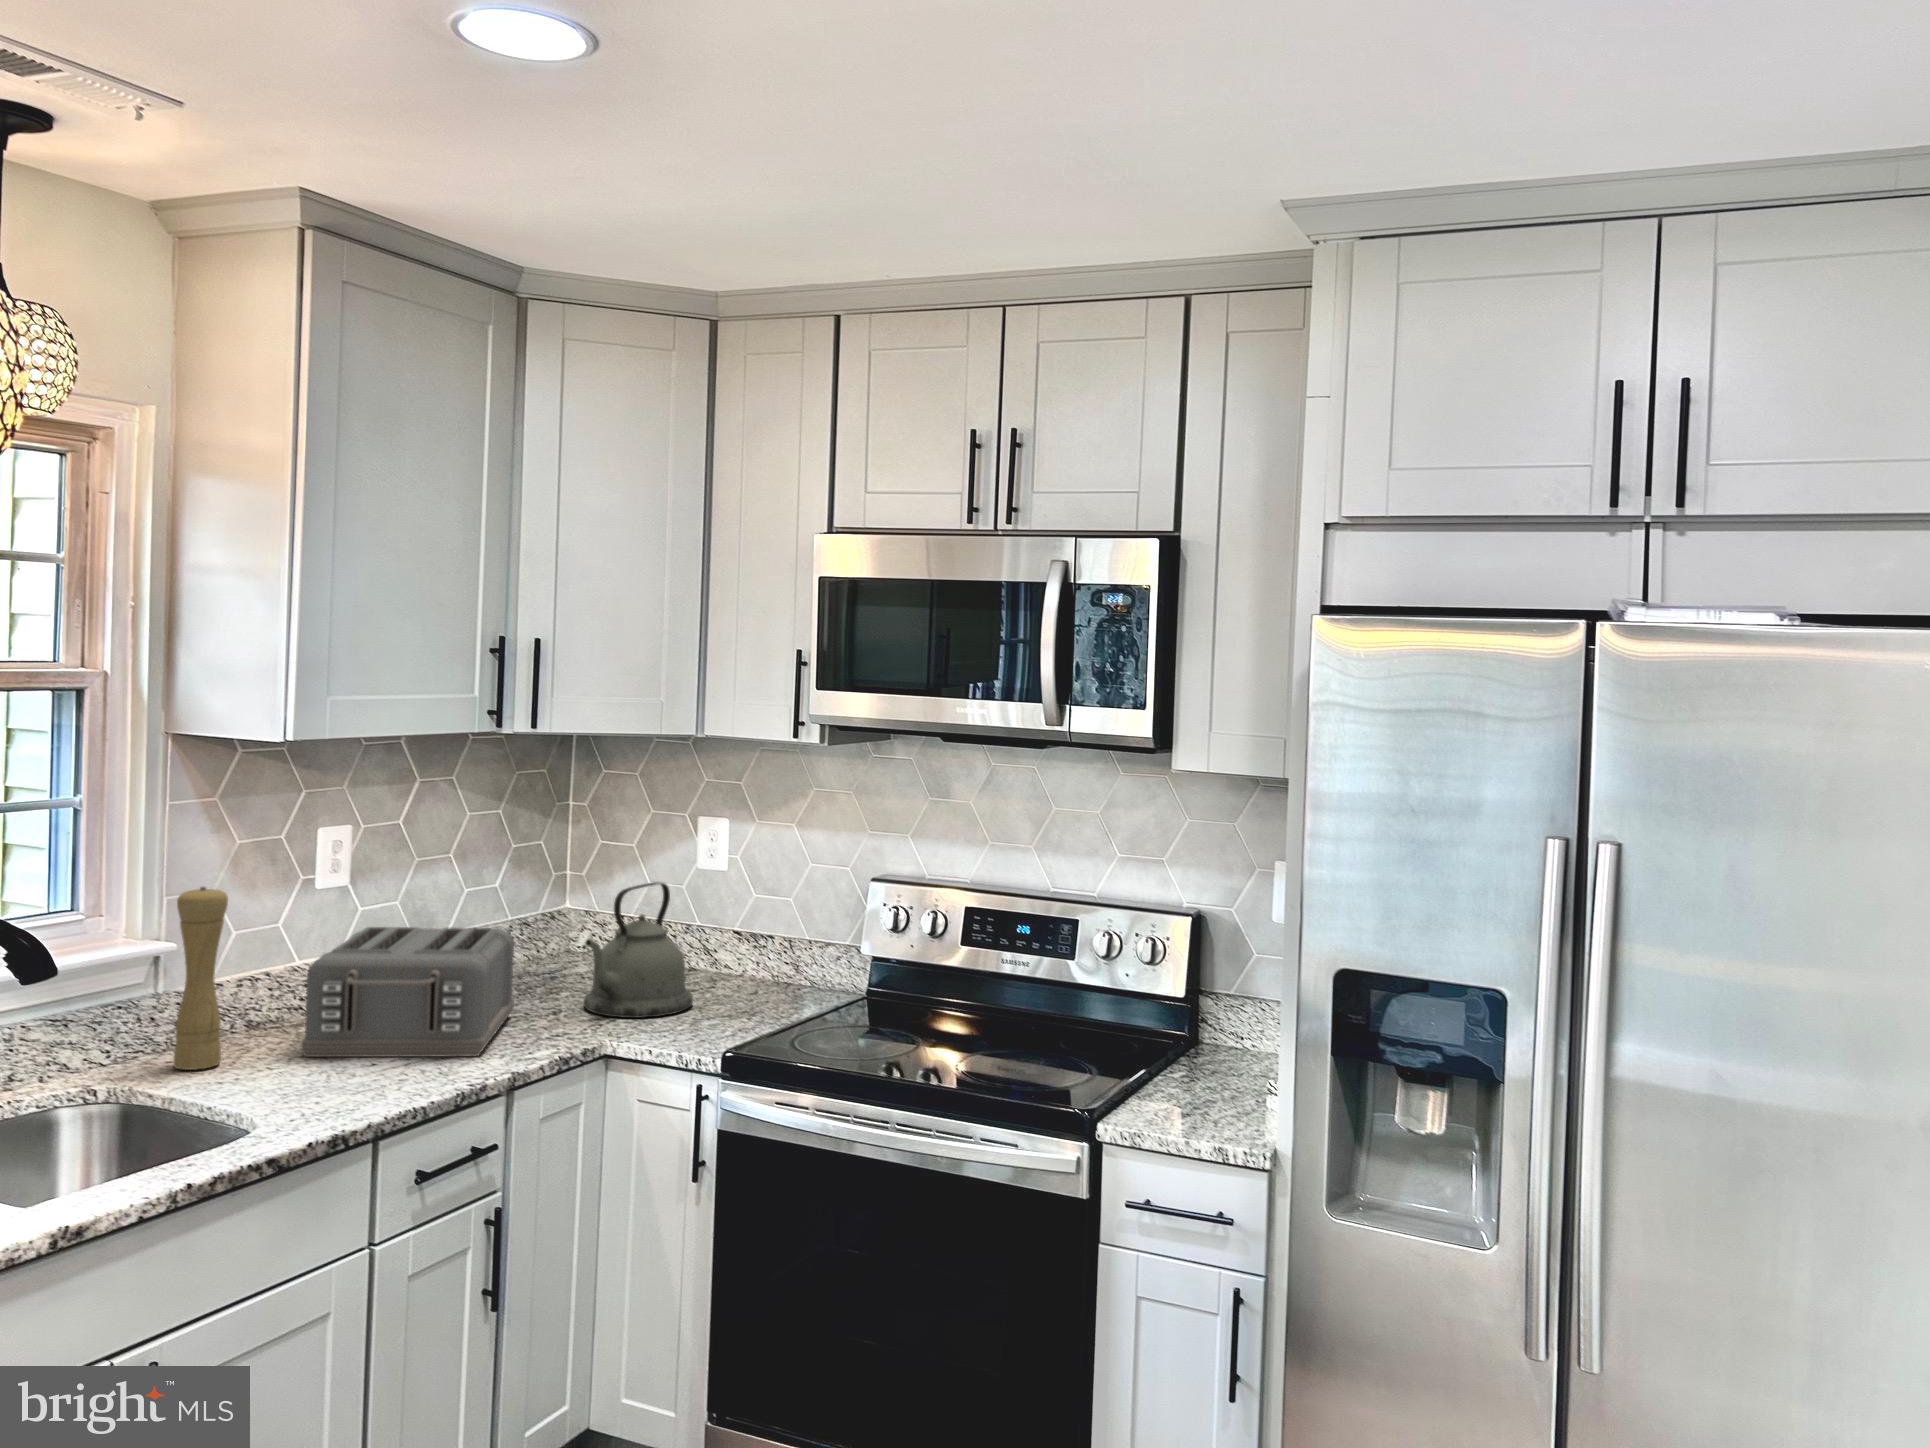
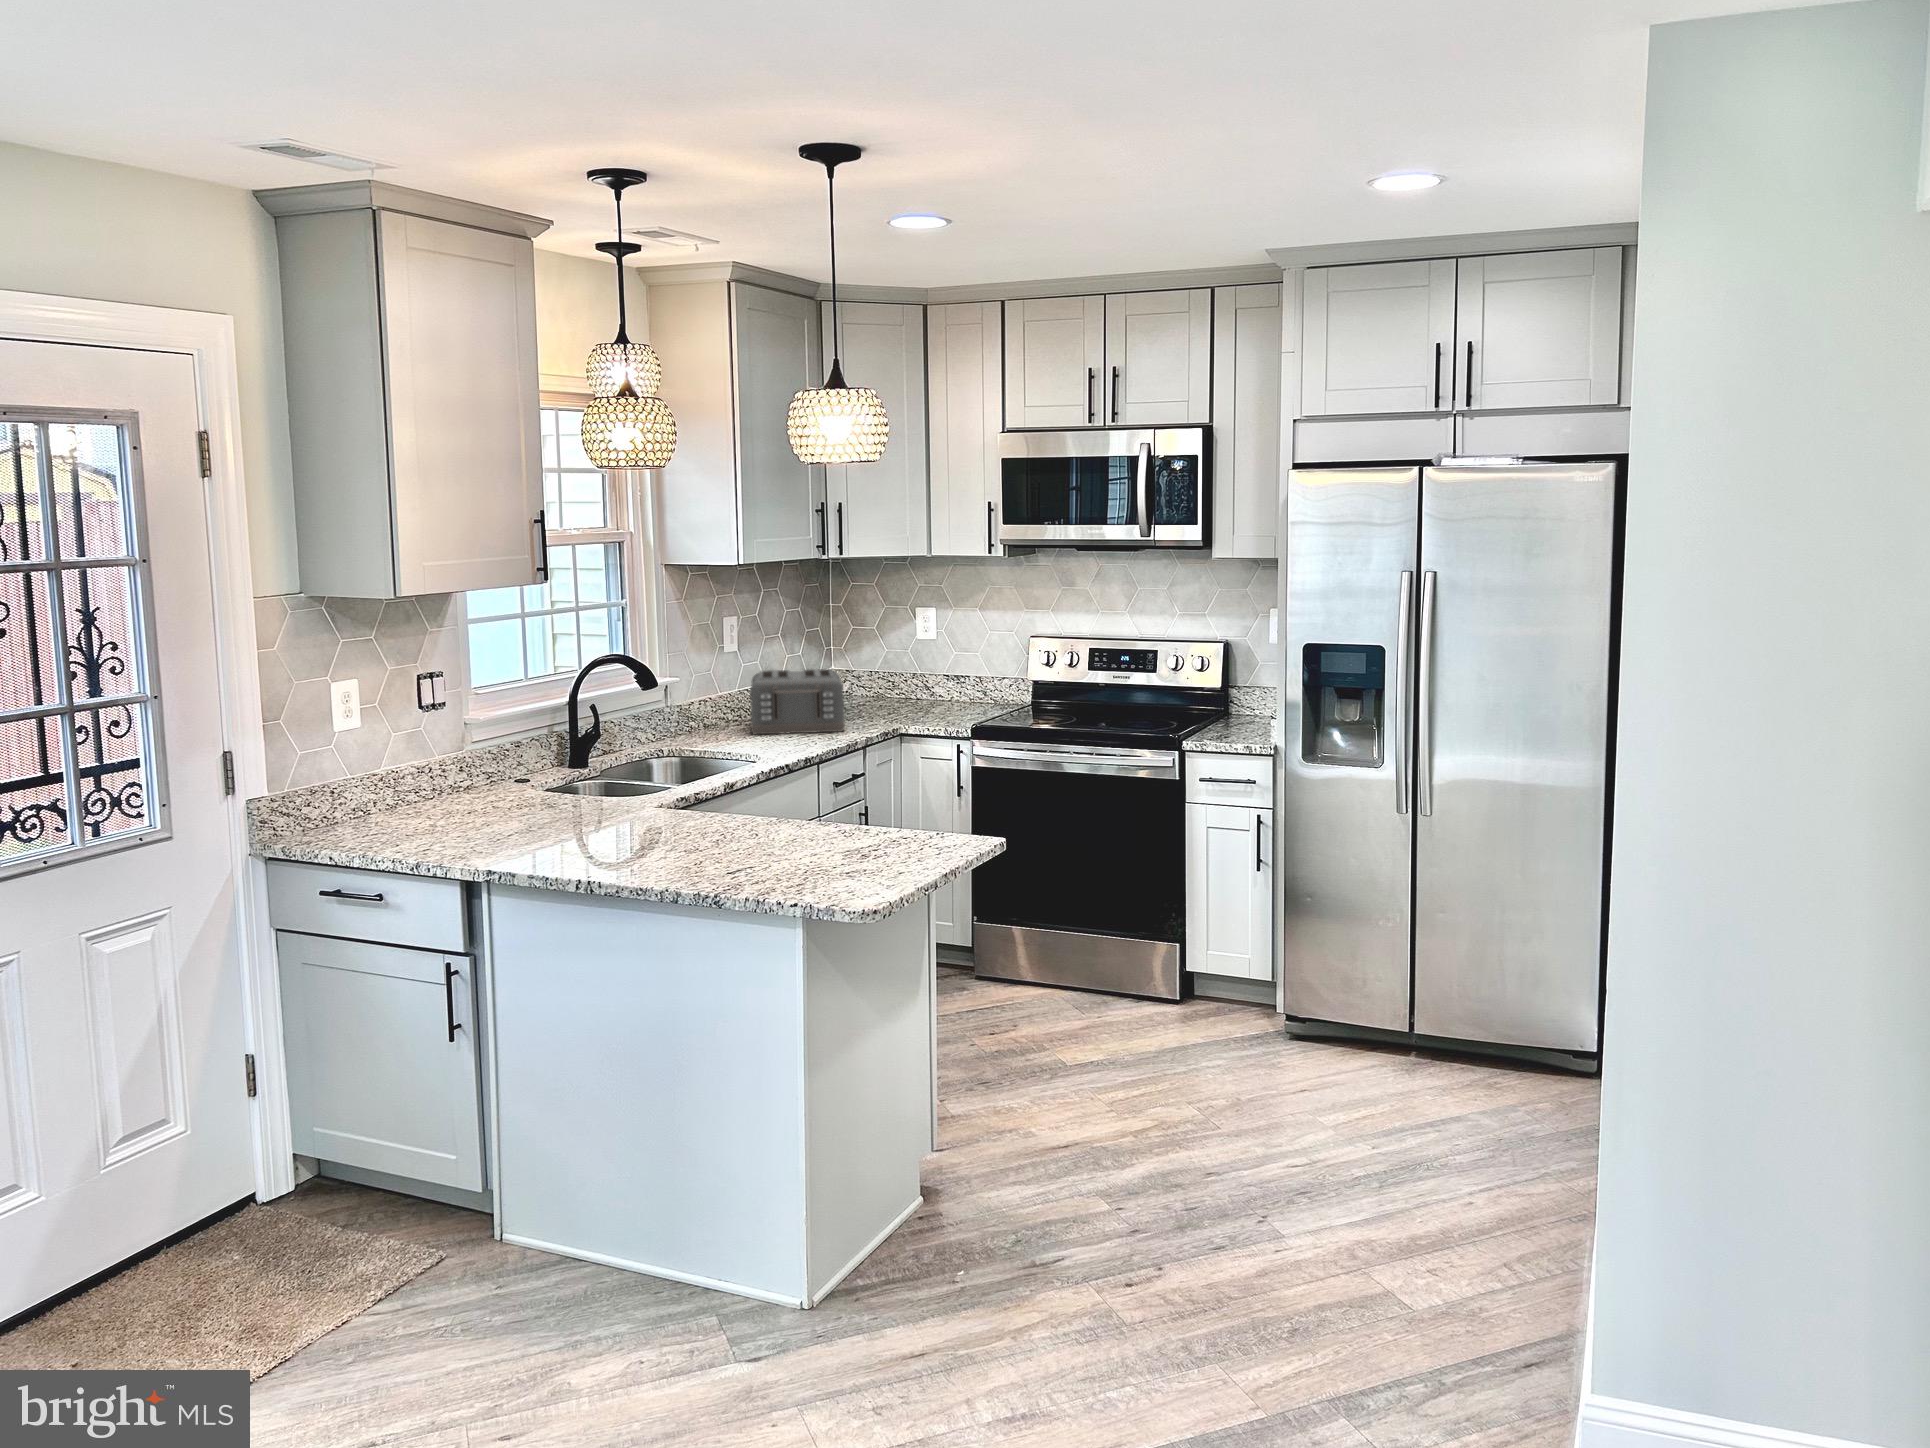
kettle: present [583,882,693,1018] -> none [875,643,936,718]
pepper mill: present [173,887,228,1070] -> none [689,644,715,739]

